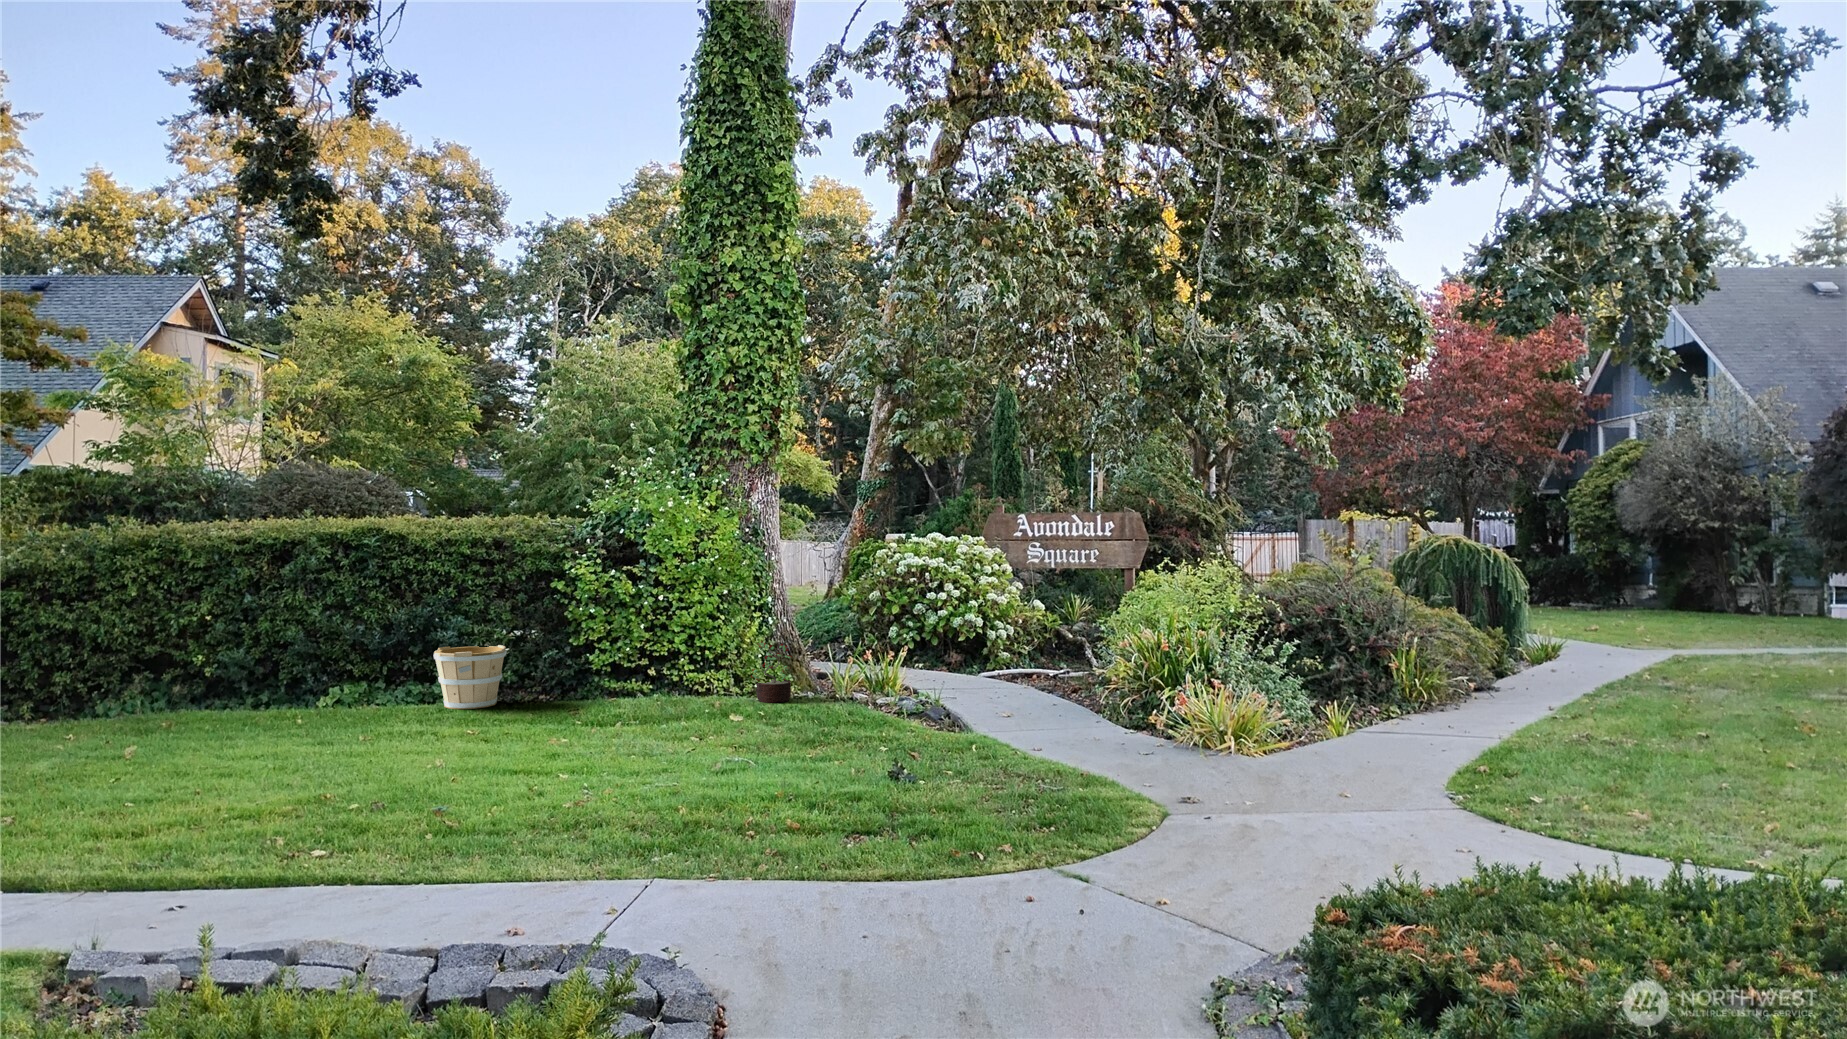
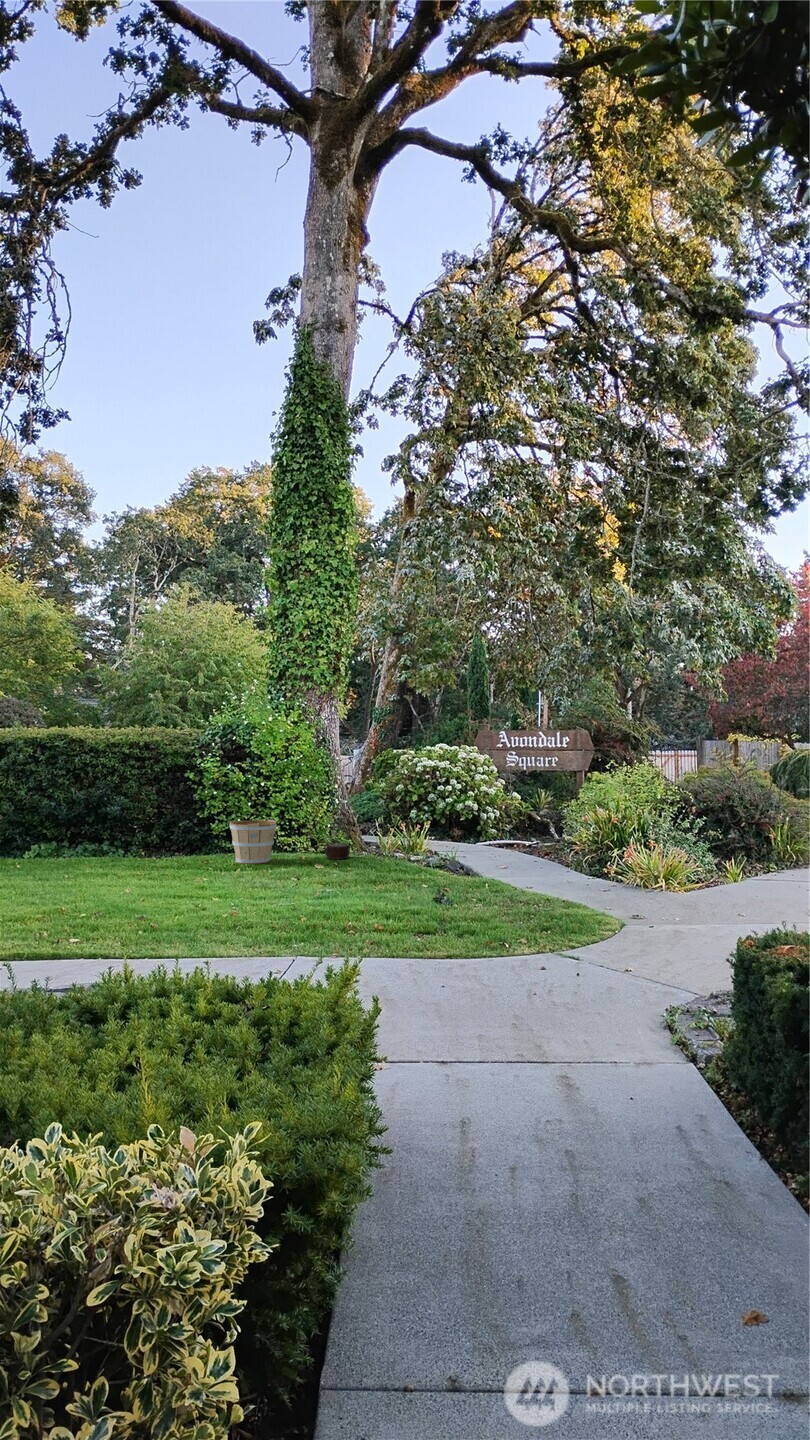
wooden bucket: present [434,645,507,709] -> present [229,820,277,864]

